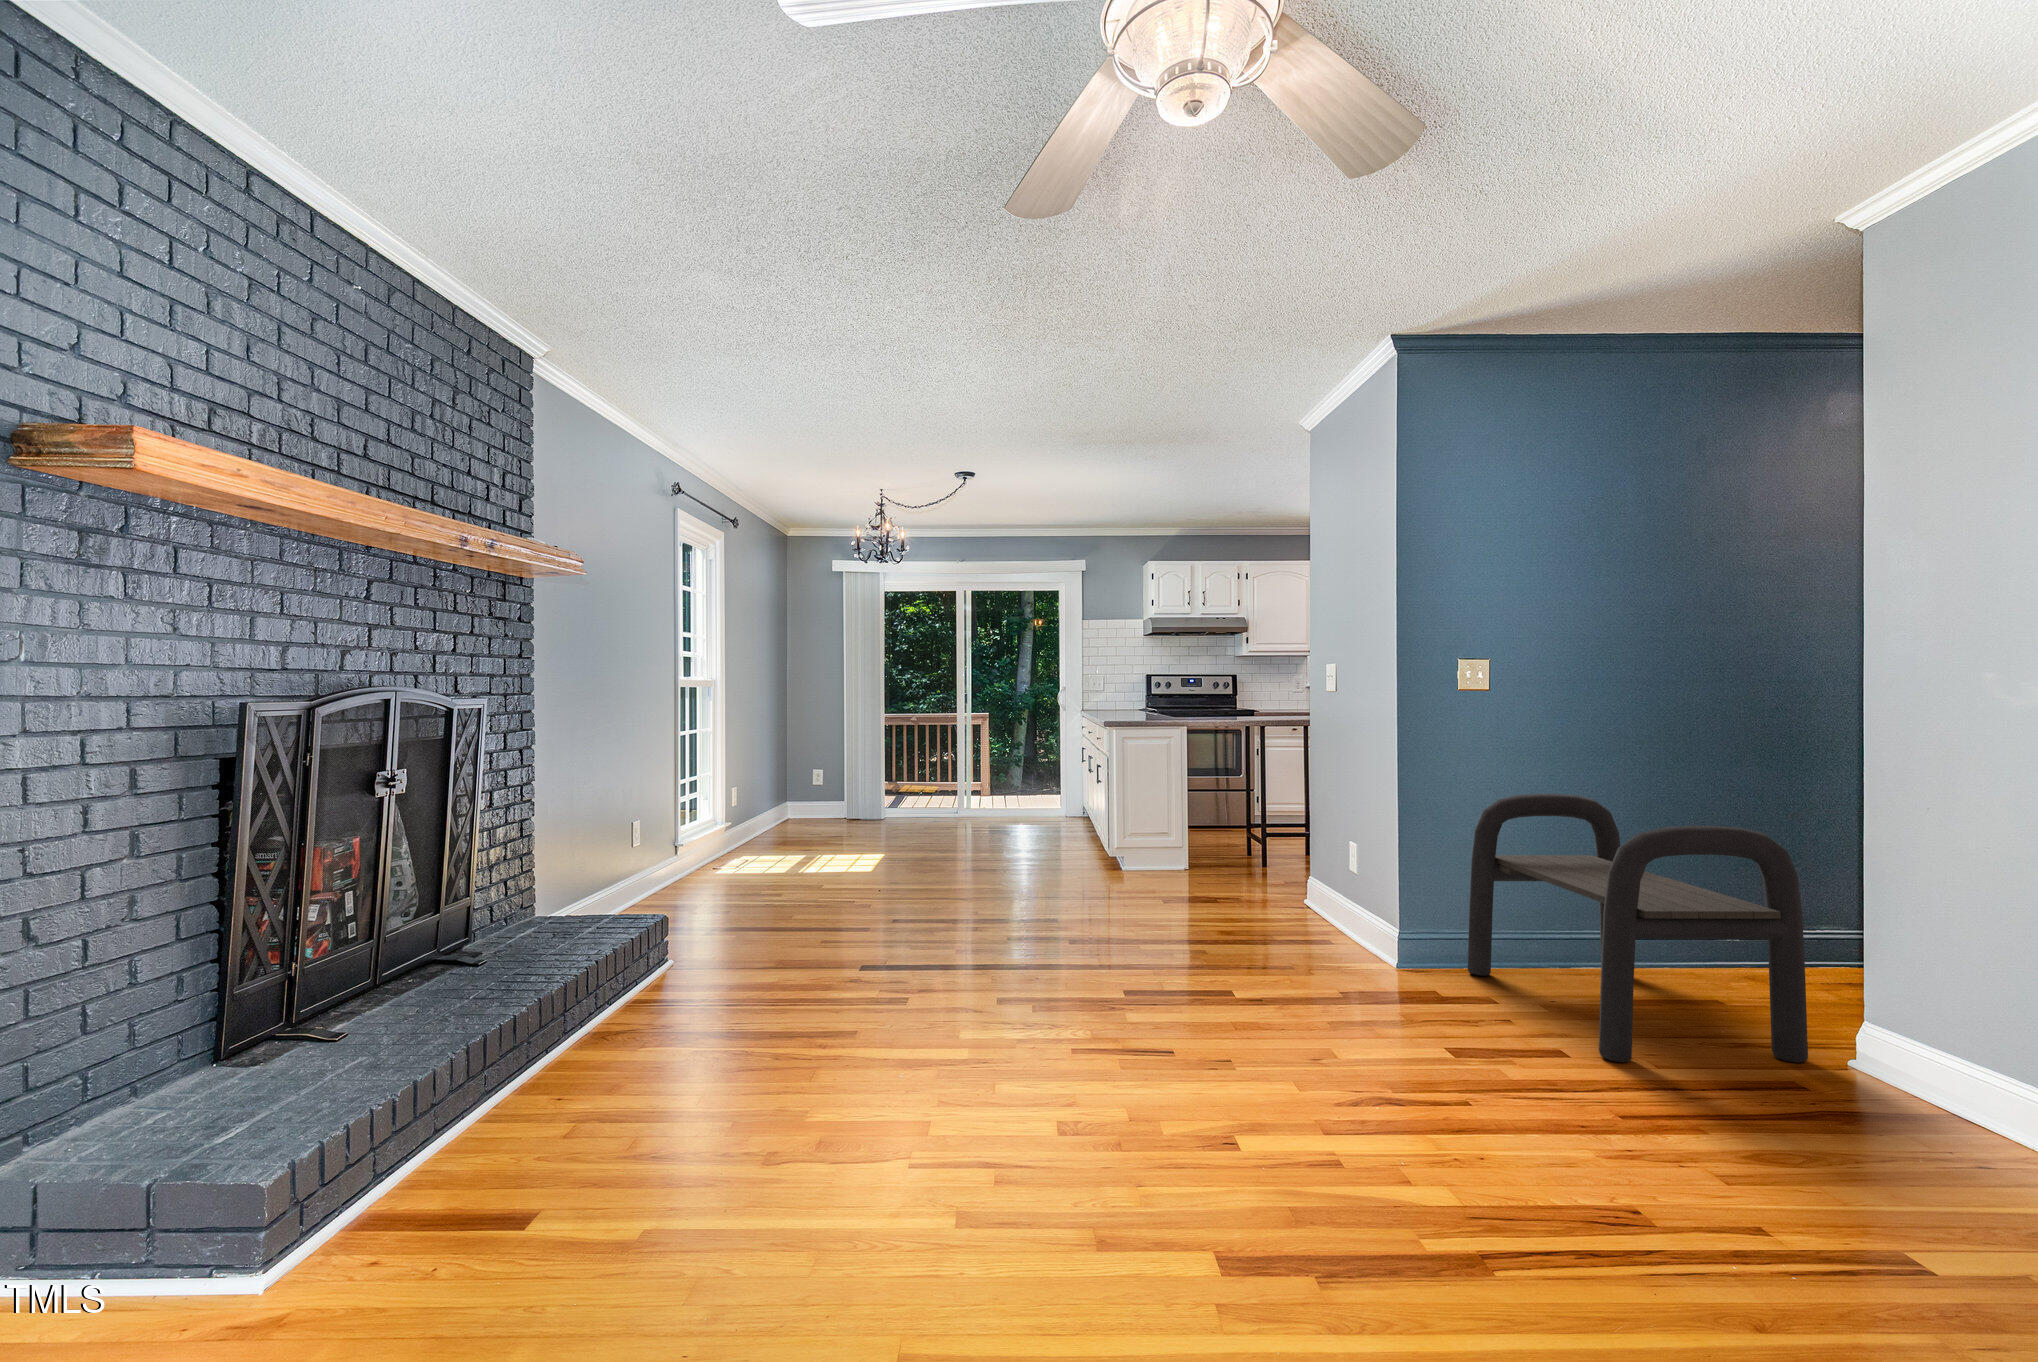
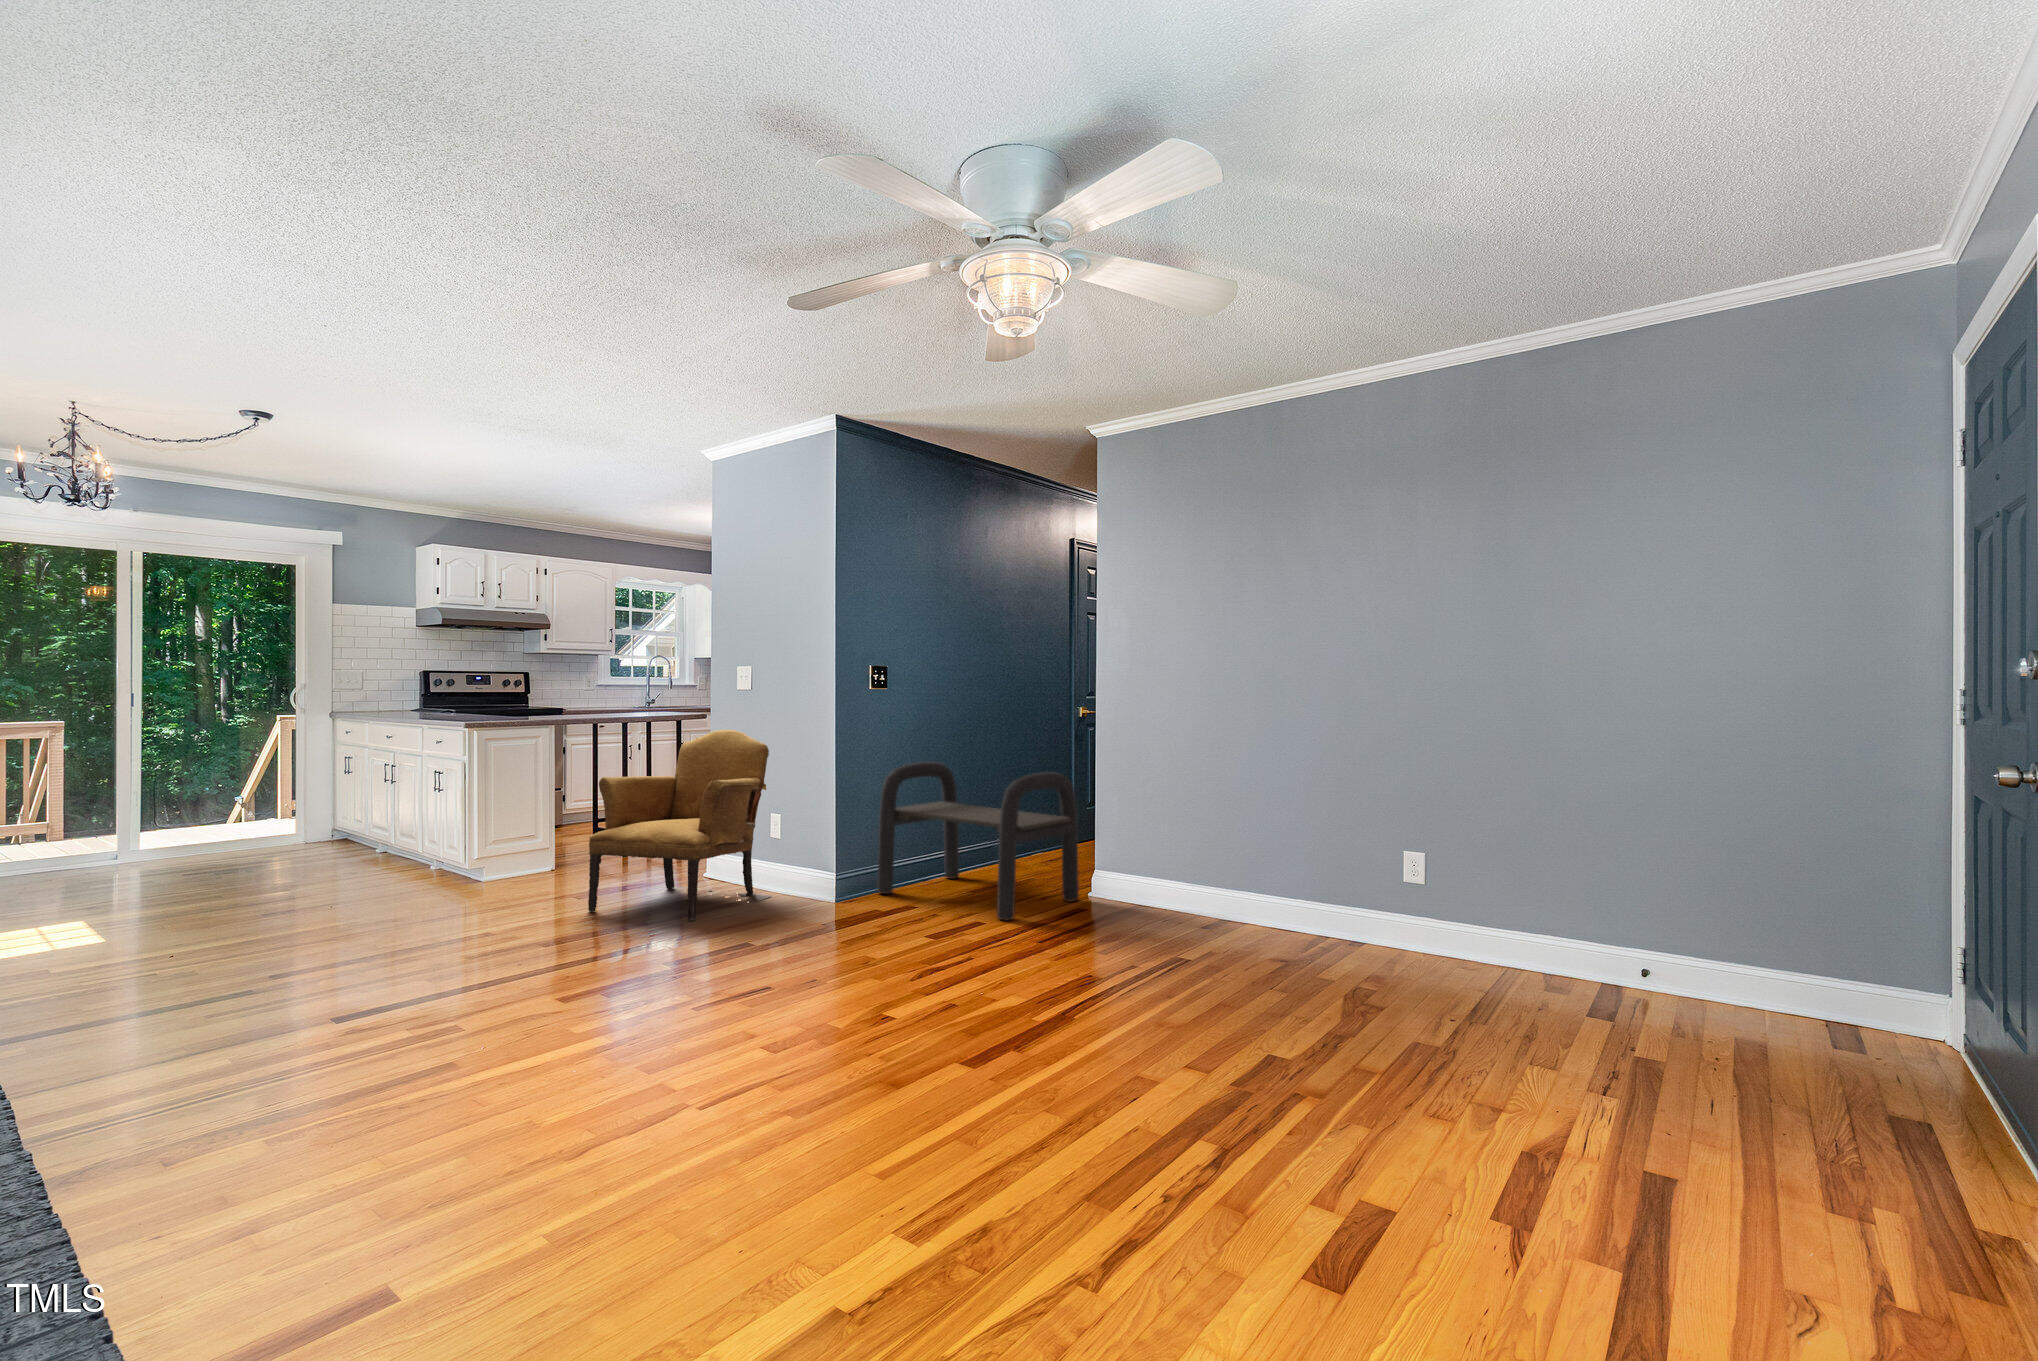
armchair: none [1134,736,1346,955] -> present [588,730,770,921]

